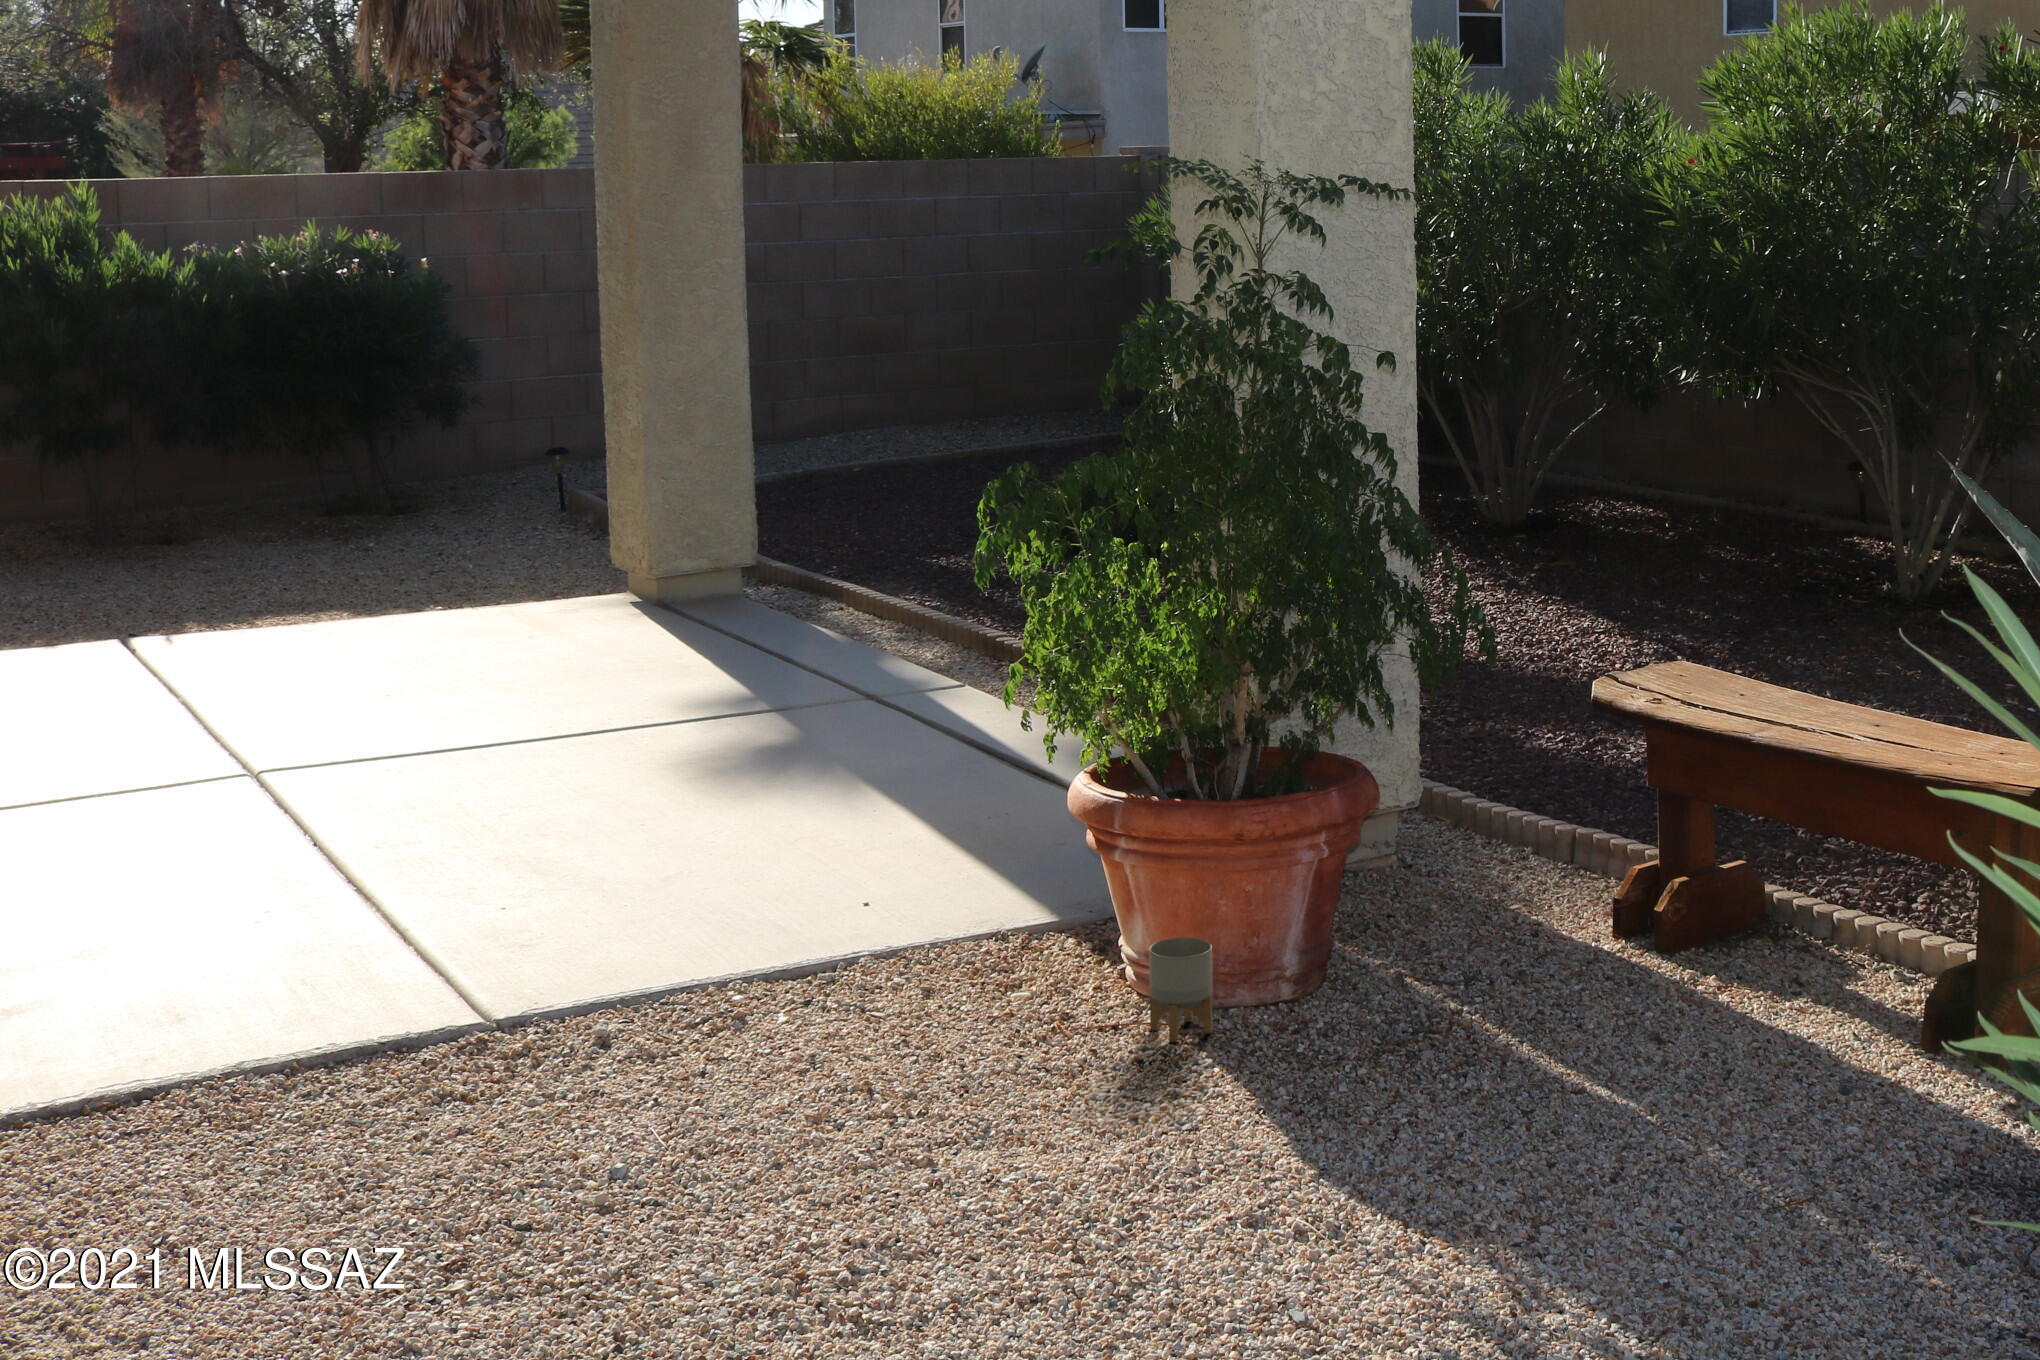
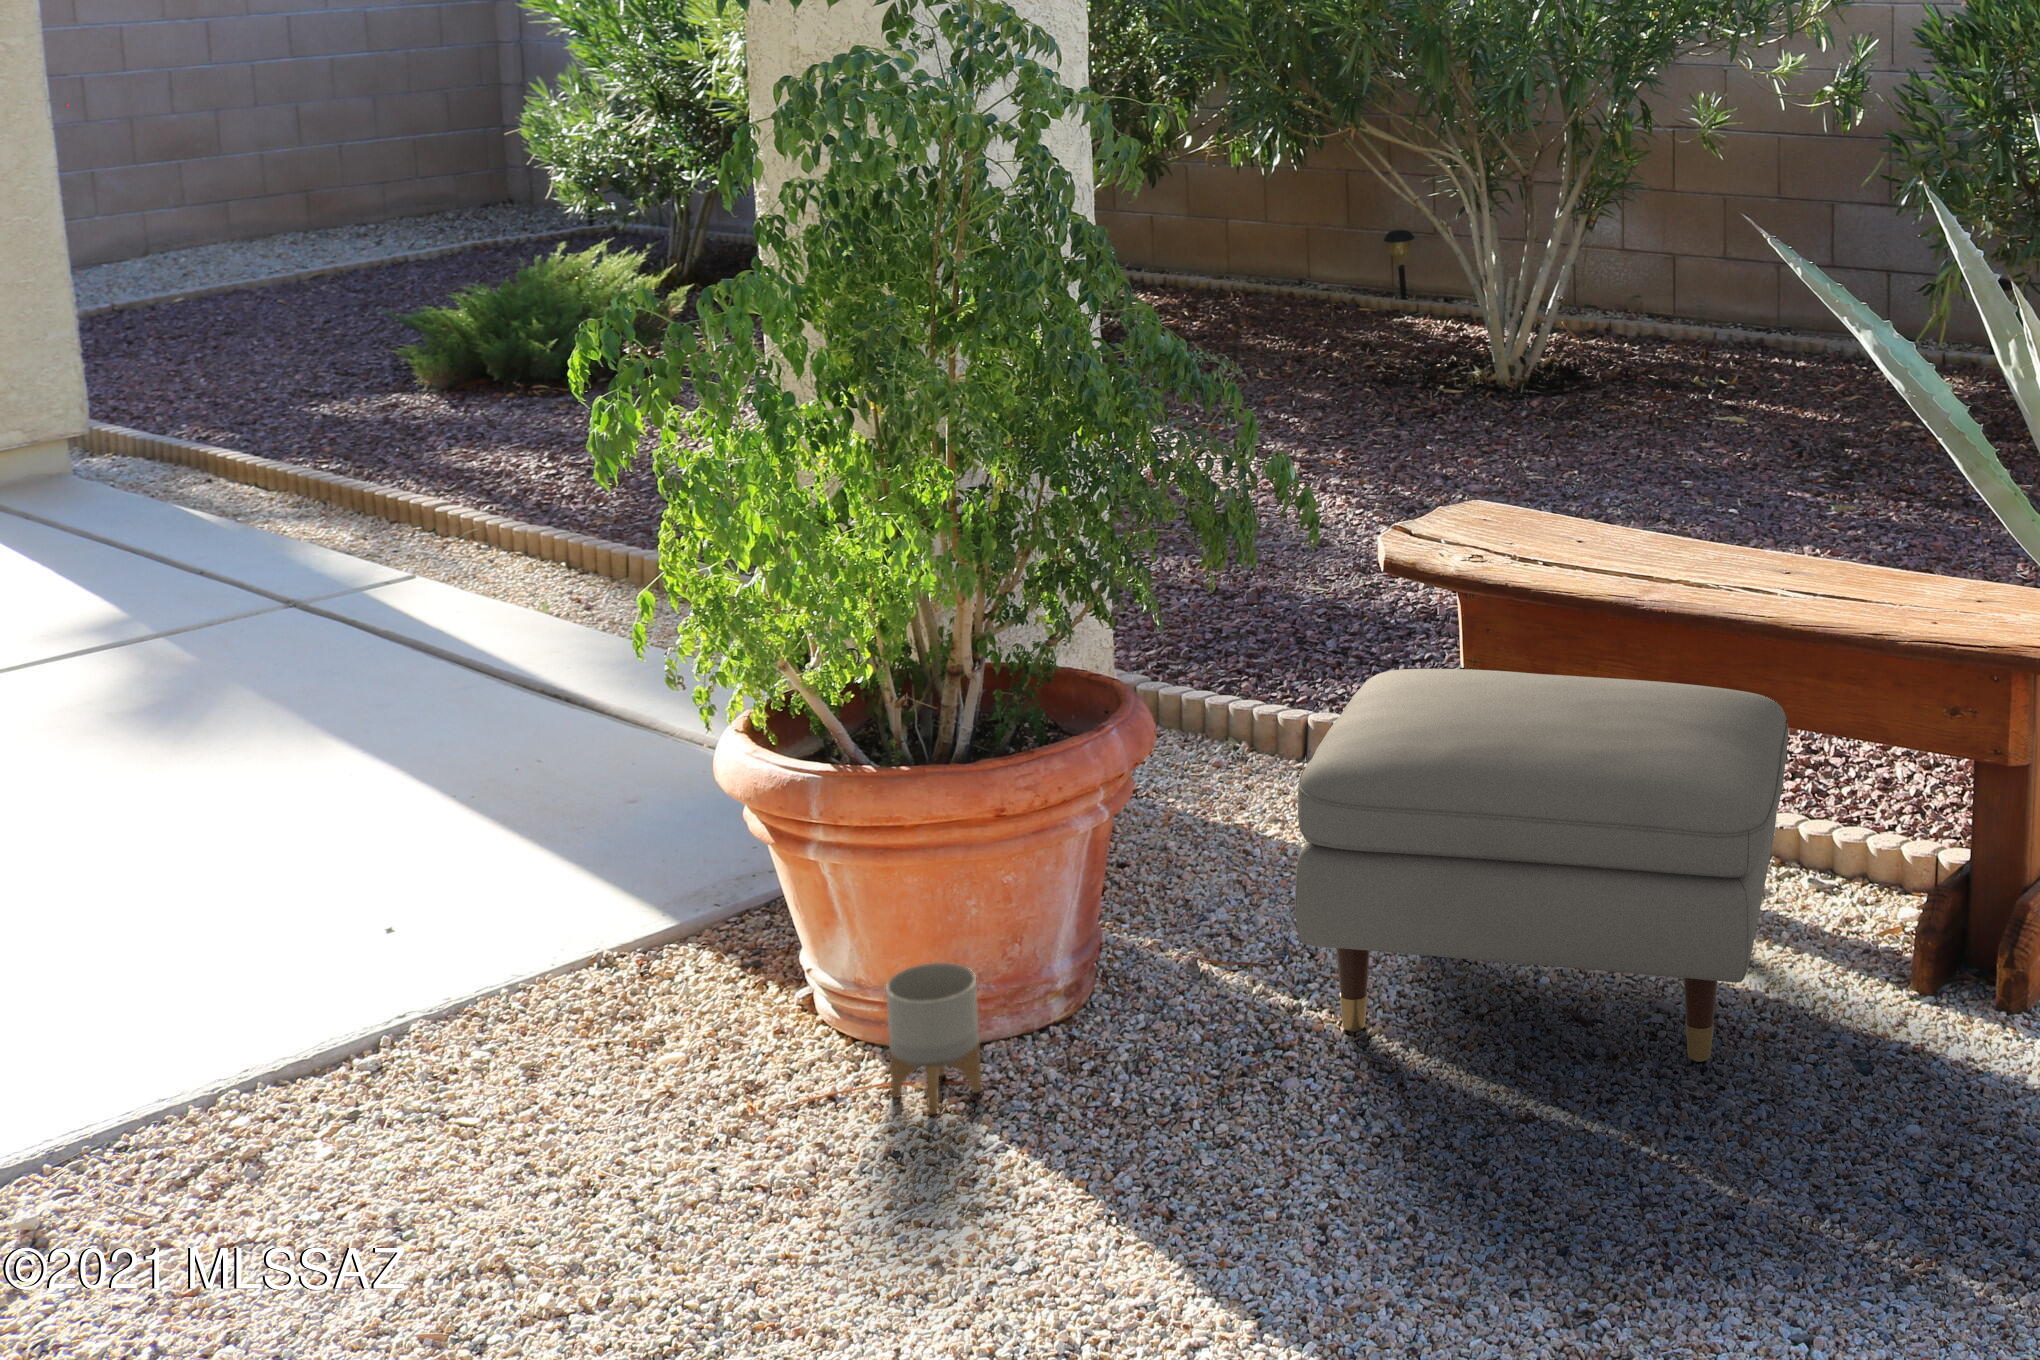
ottoman: none [1446,771,1852,1072] -> present [1295,669,1788,1062]

